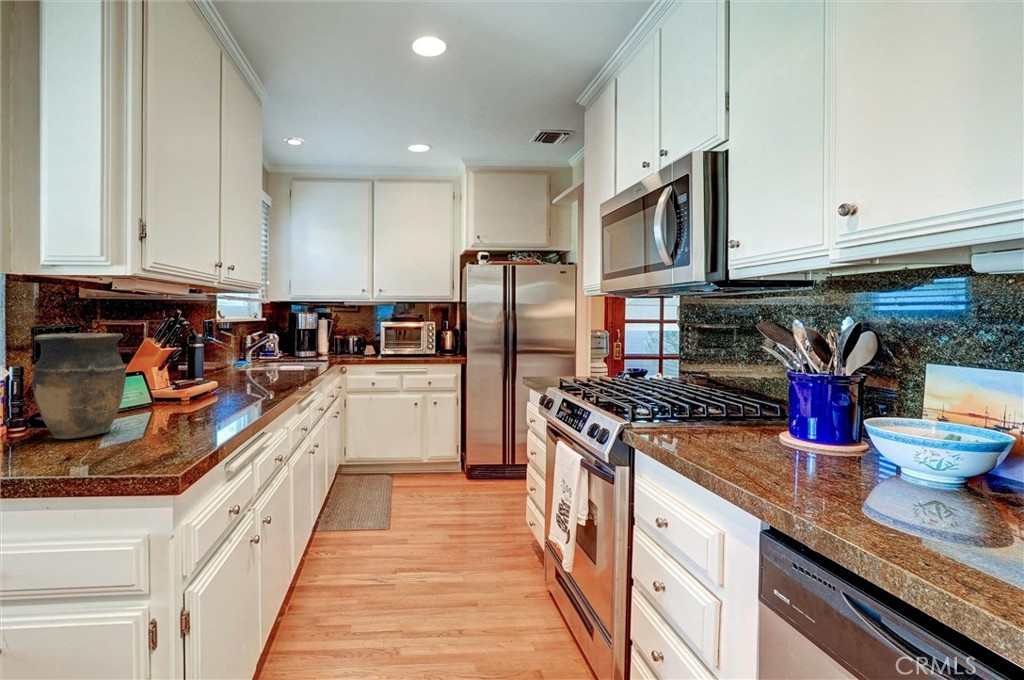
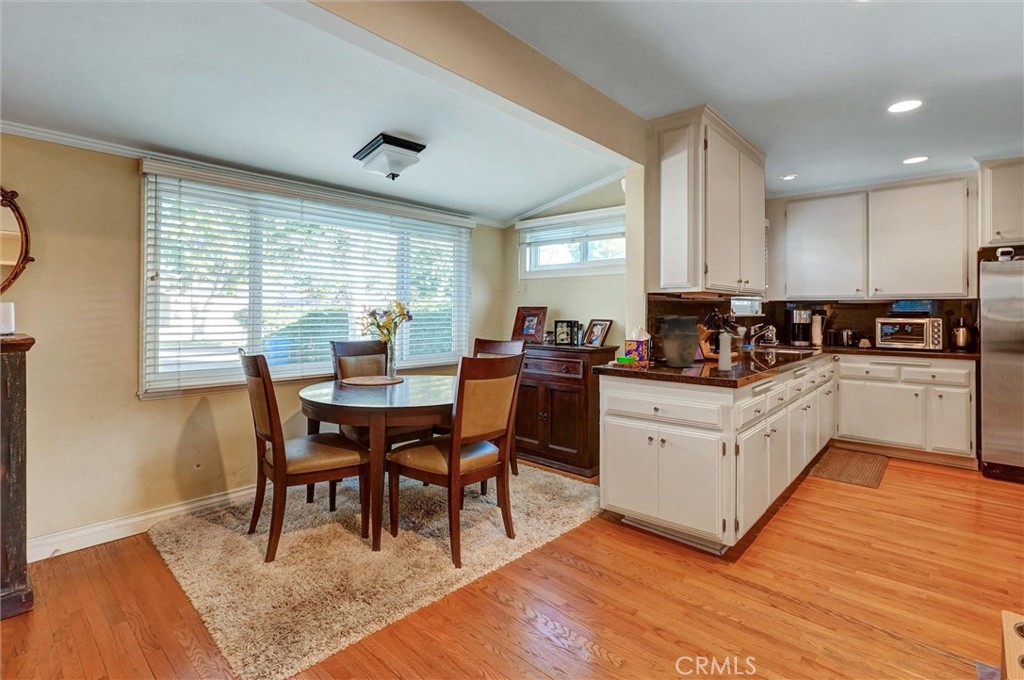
pepper mill: none [162,353,219,437] -> present [719,327,746,370]

